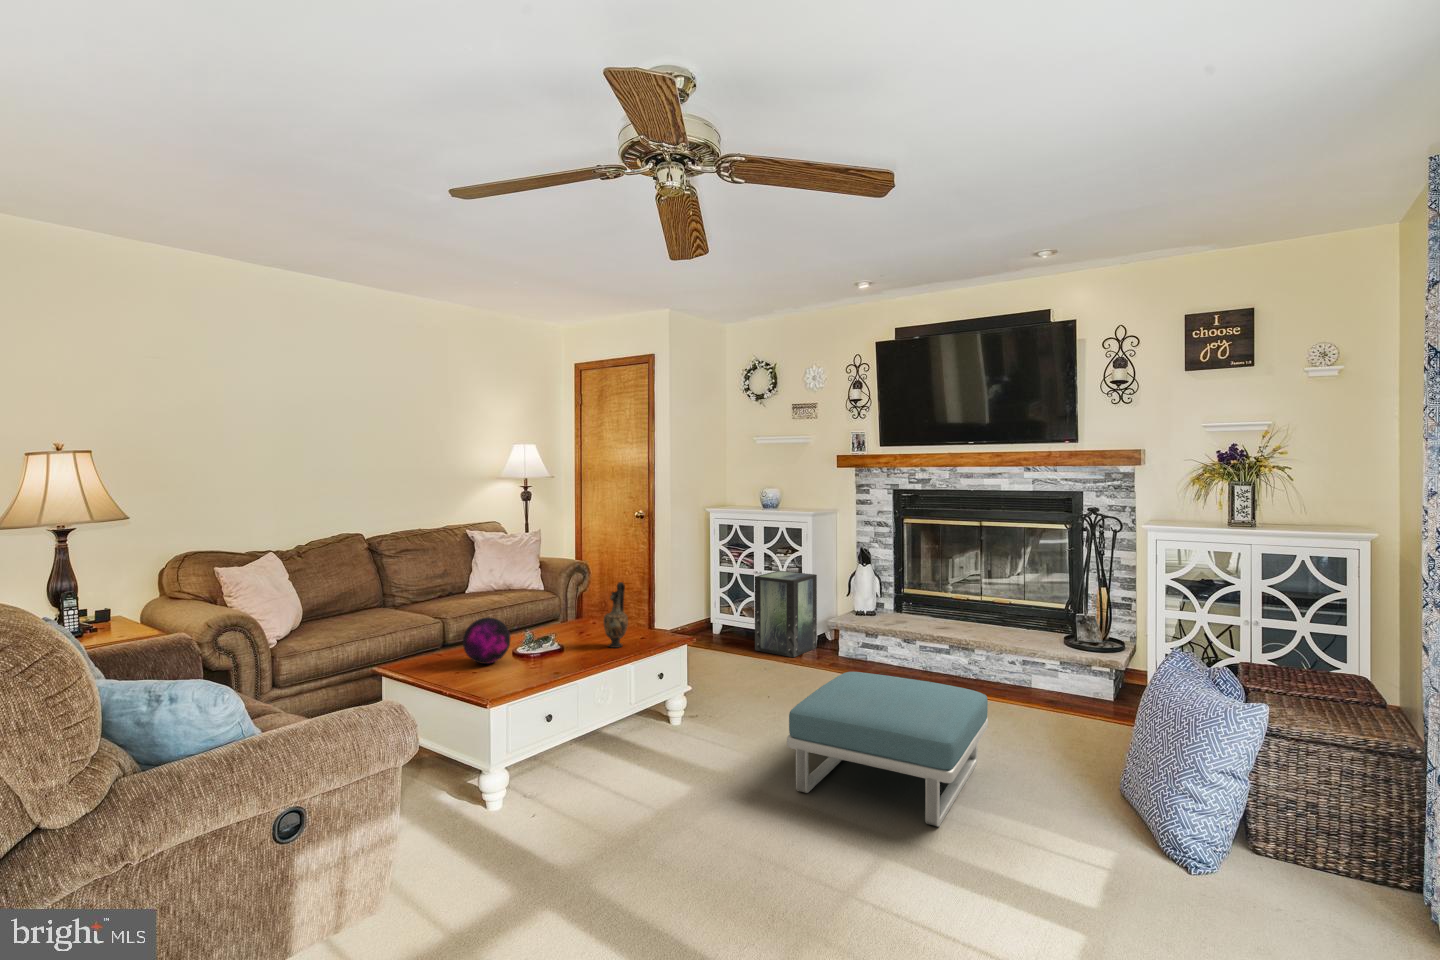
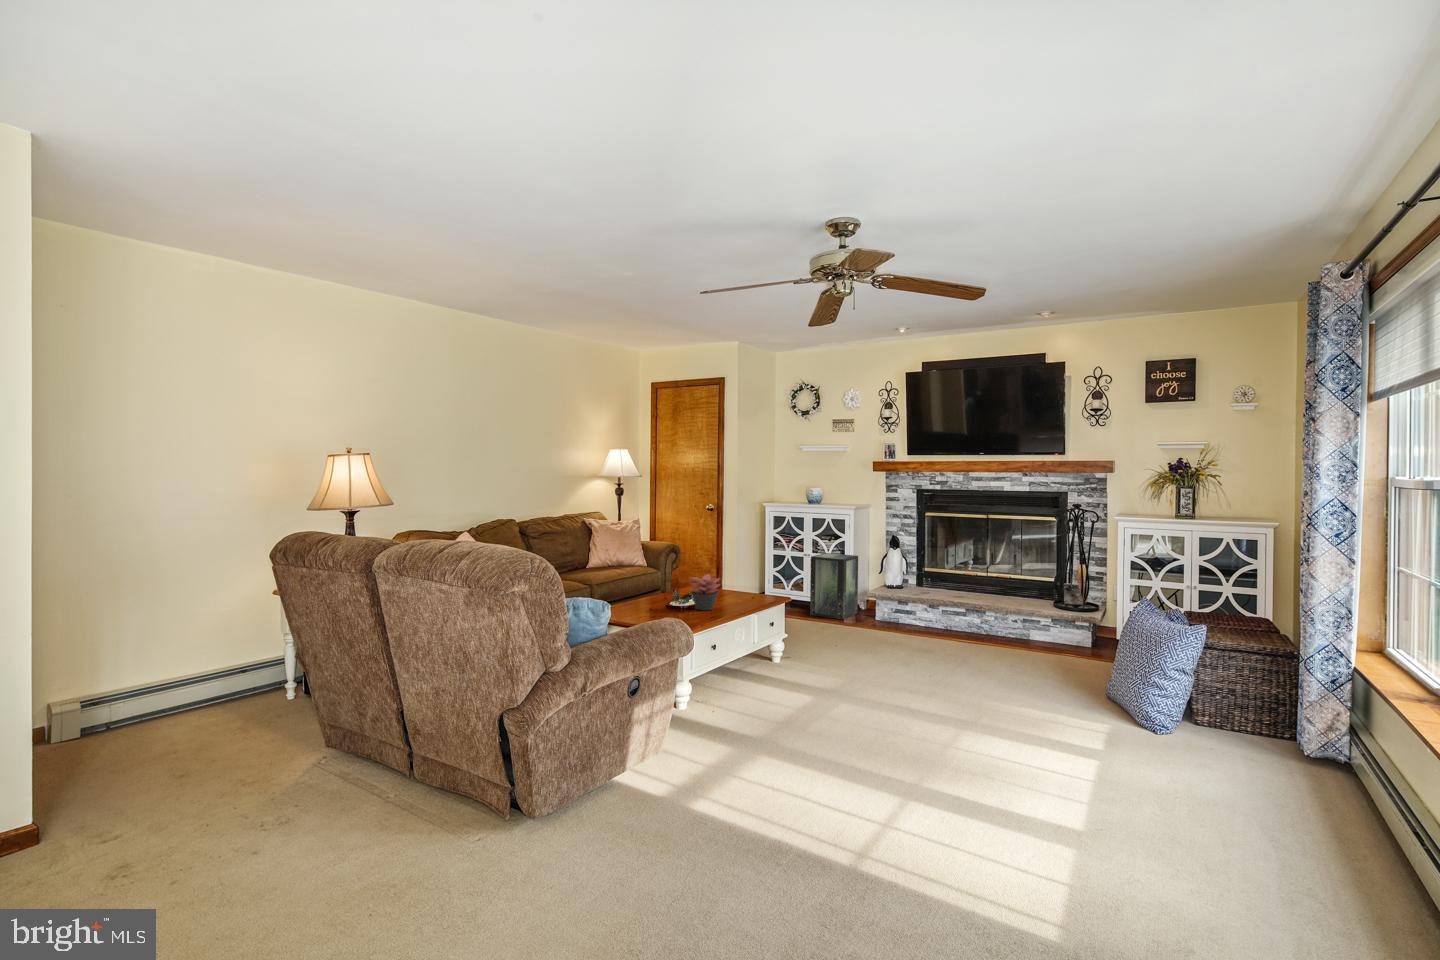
vase: present [604,582,628,648] -> none [728,554,746,602]
succulent plant: none [536,611,583,664] -> present [690,574,720,610]
decorative orb: present [463,617,511,664] -> none [636,577,669,610]
footstool: present [787,672,988,826] -> none [878,619,1013,713]

